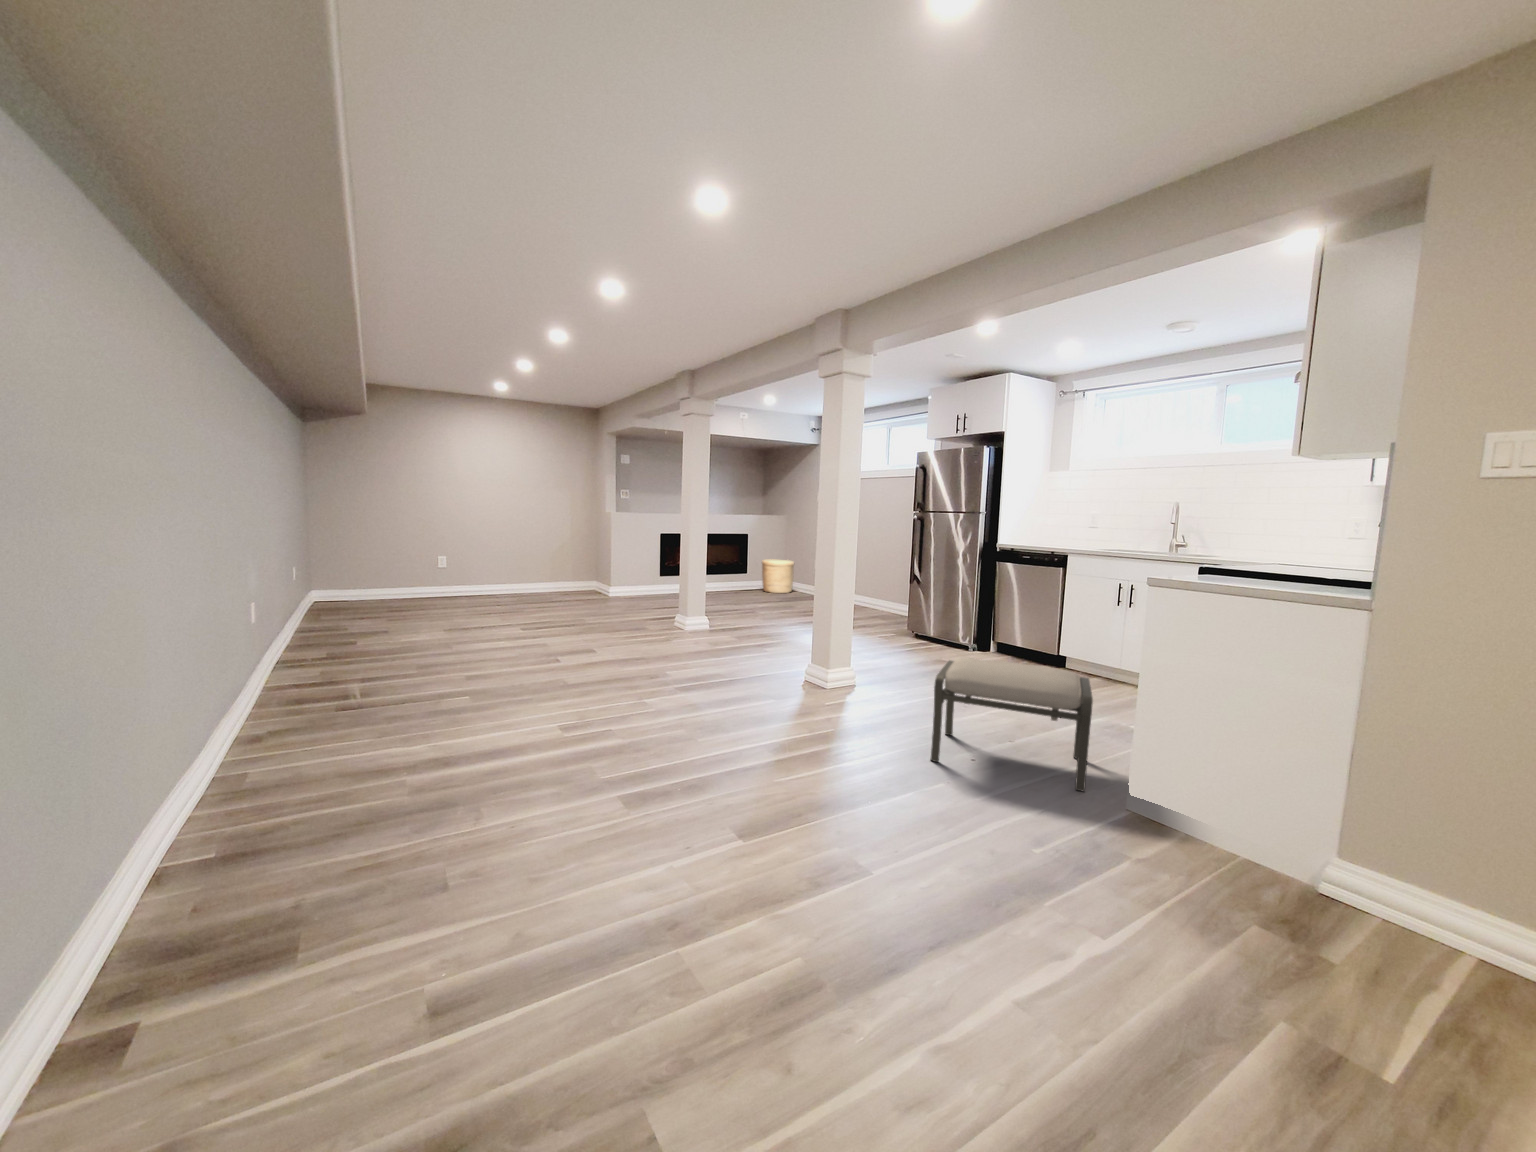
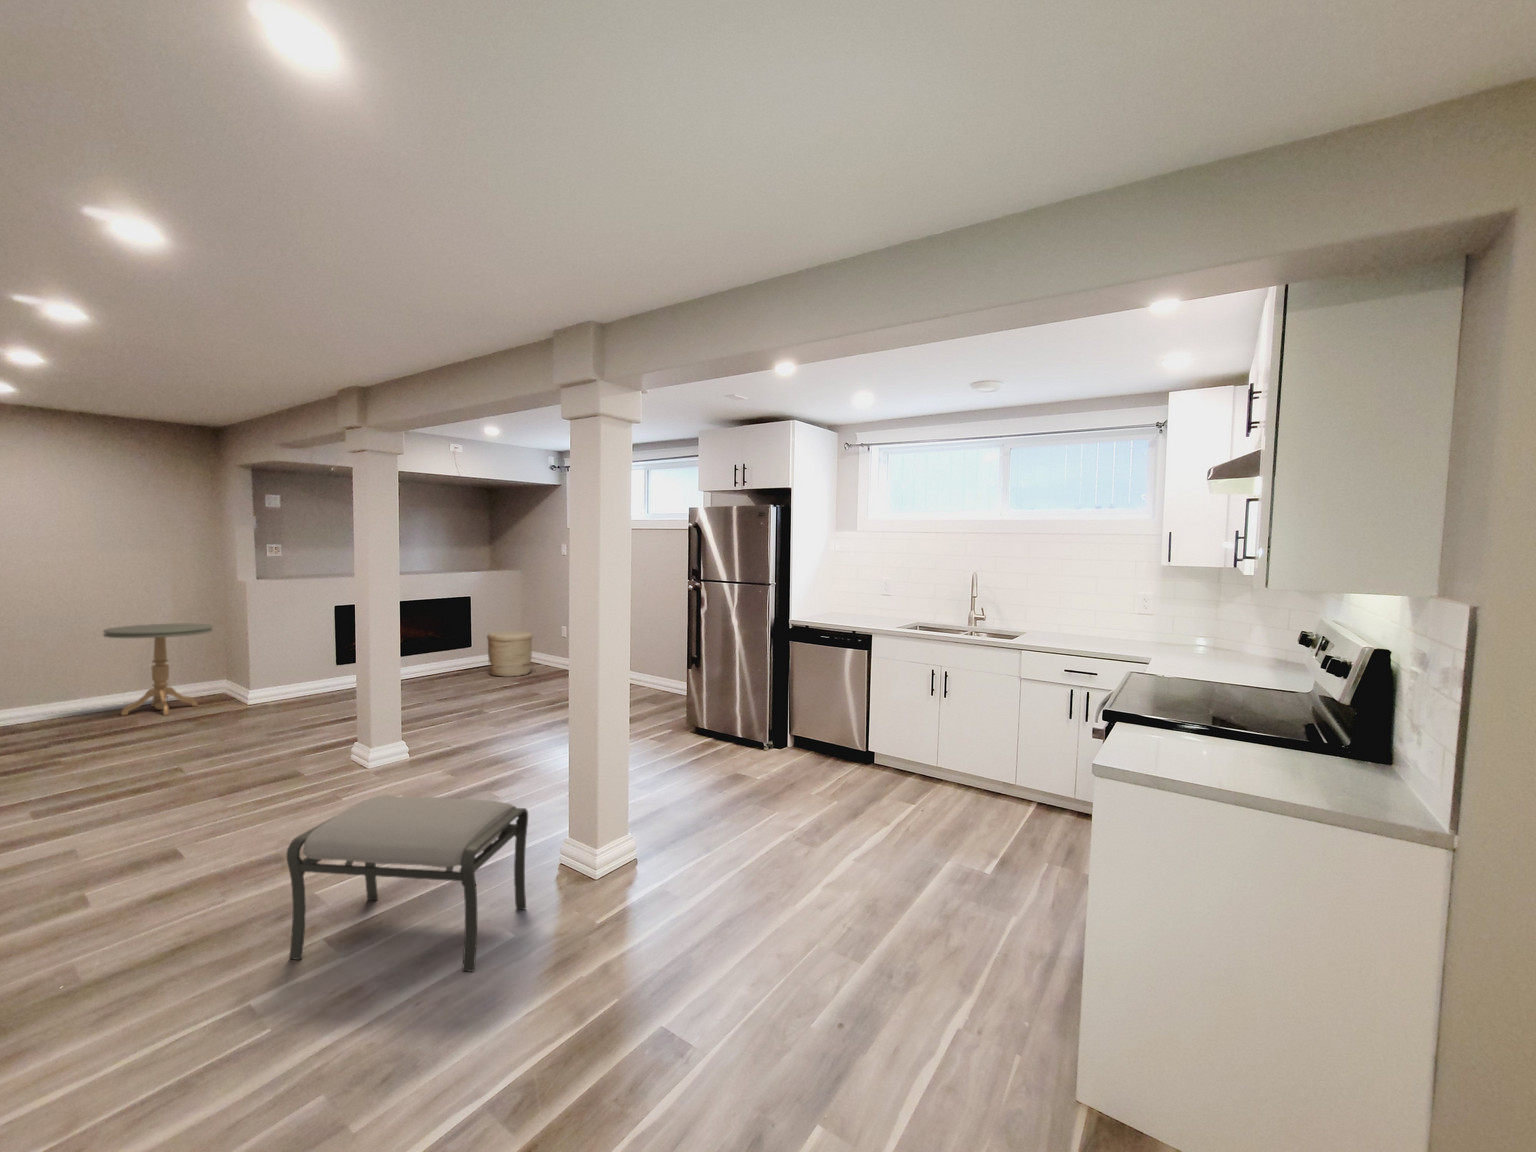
side table: none [541,541,597,598] -> present [103,624,213,715]
ottoman: present [931,657,1093,791] -> present [287,796,528,972]

